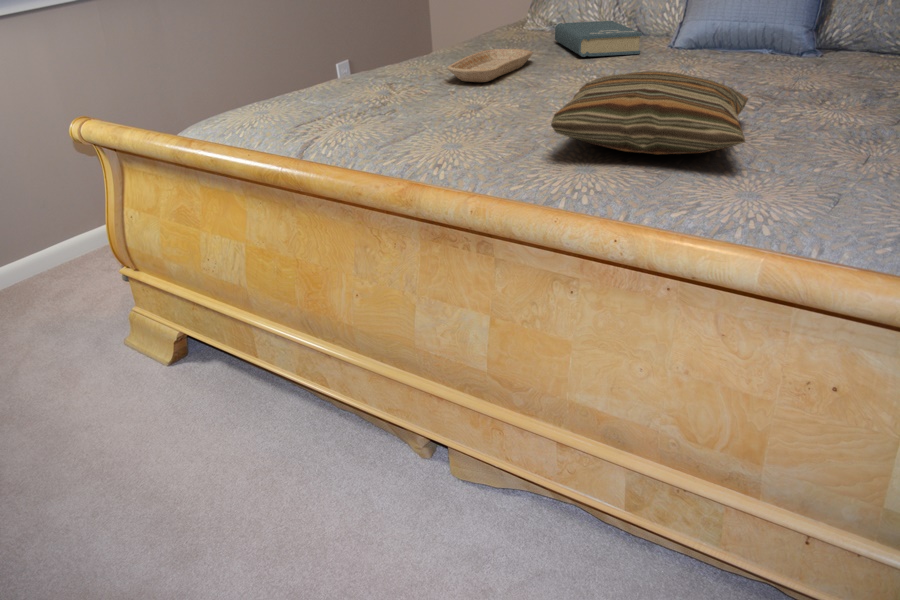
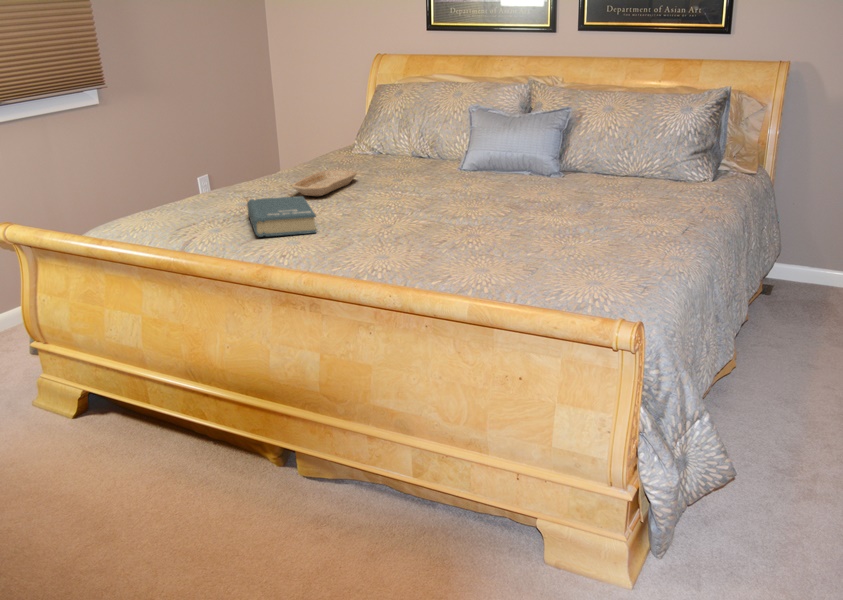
book: present [555,21,642,57] -> present [247,196,316,237]
pillow: present [551,71,748,154] -> none [359,192,494,246]

